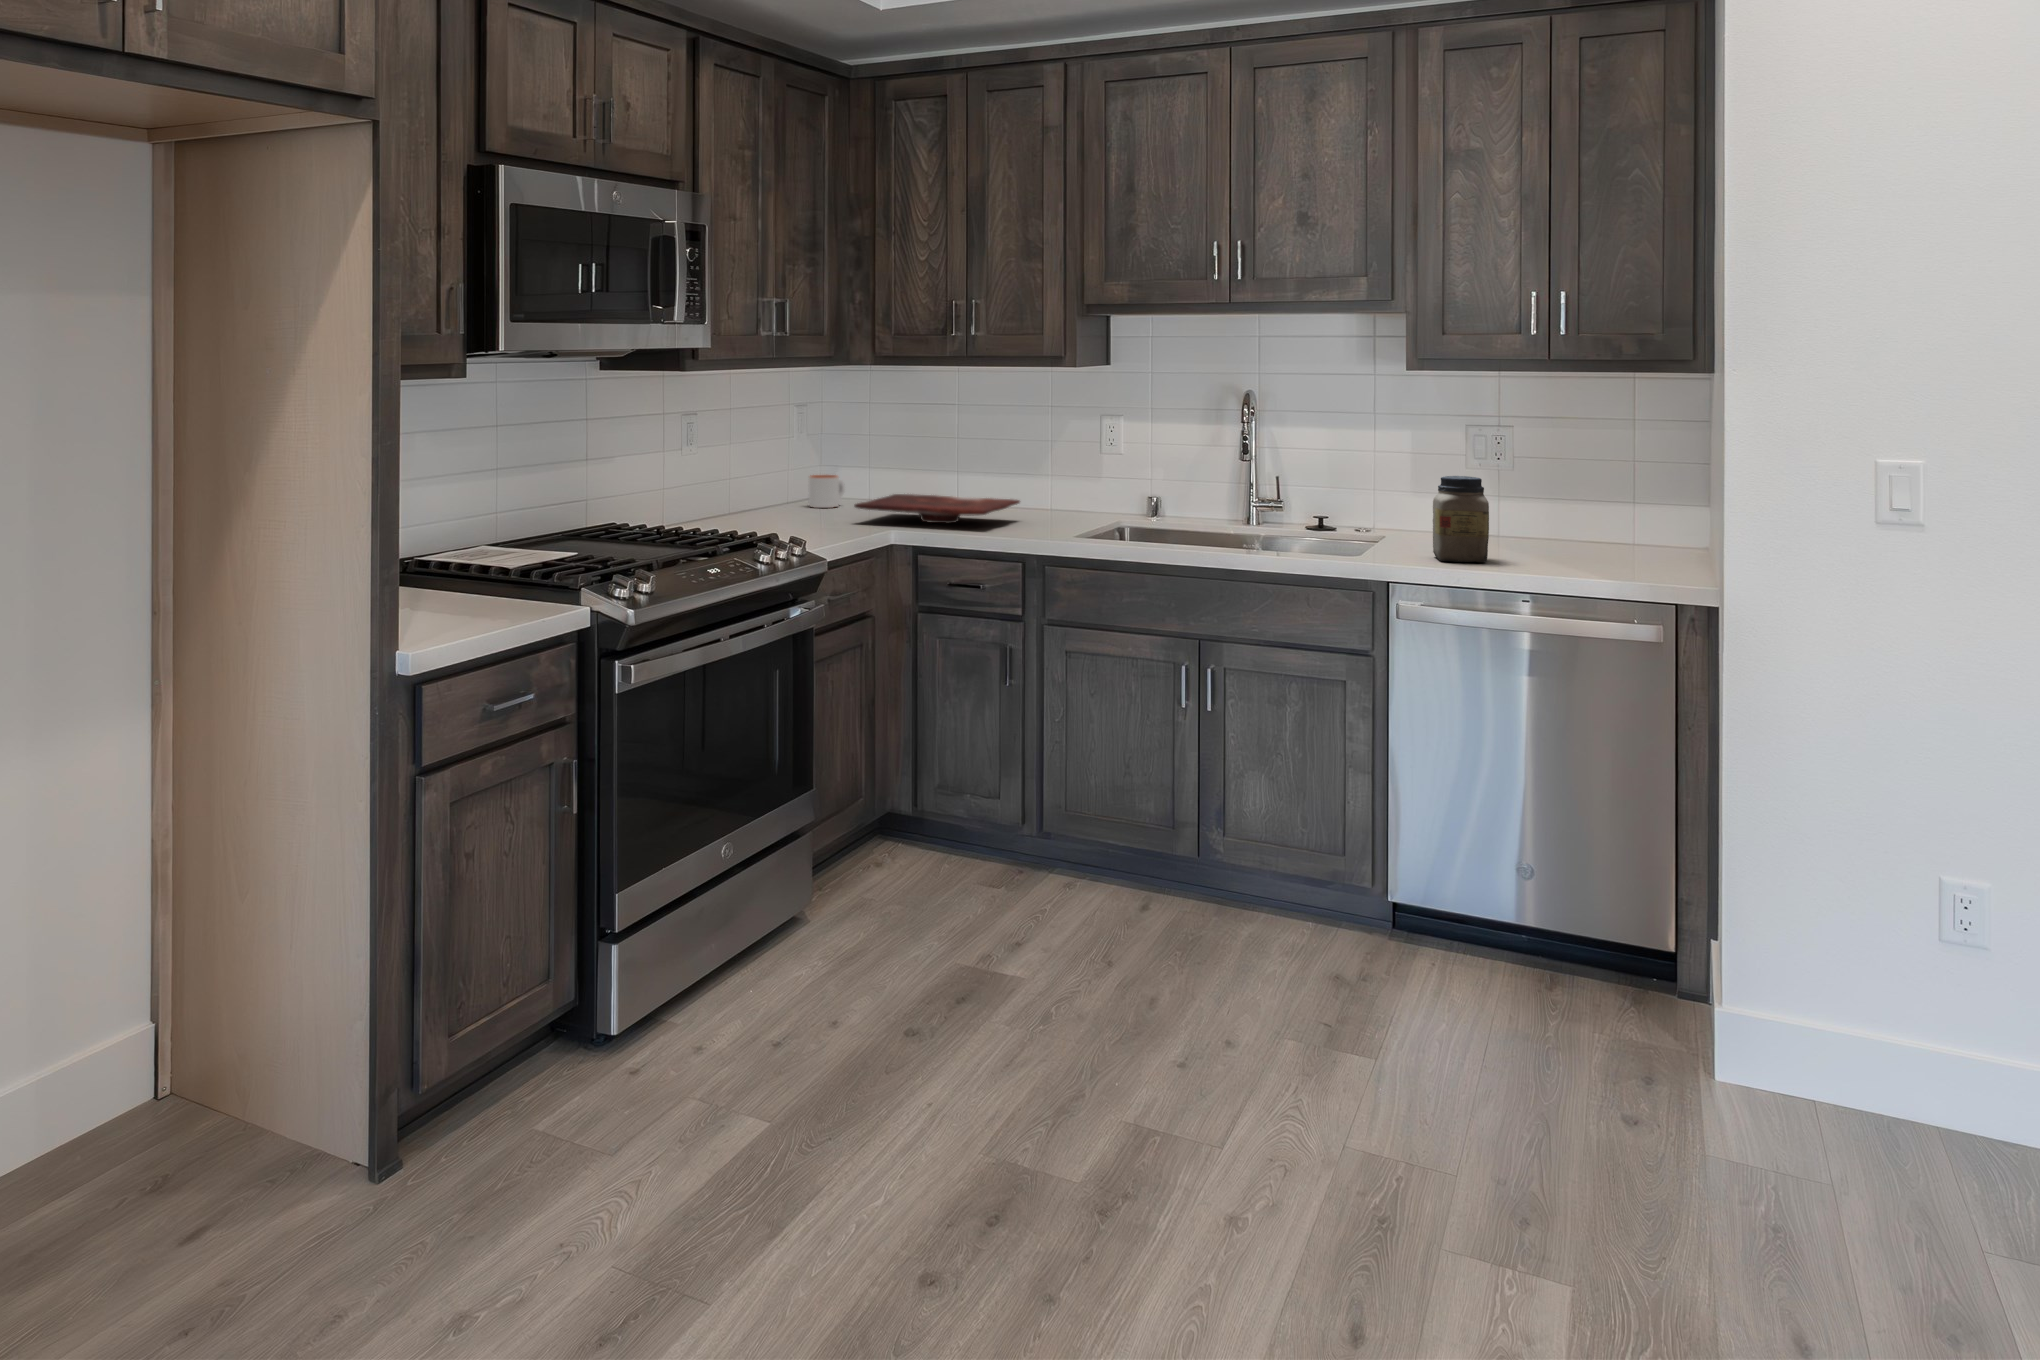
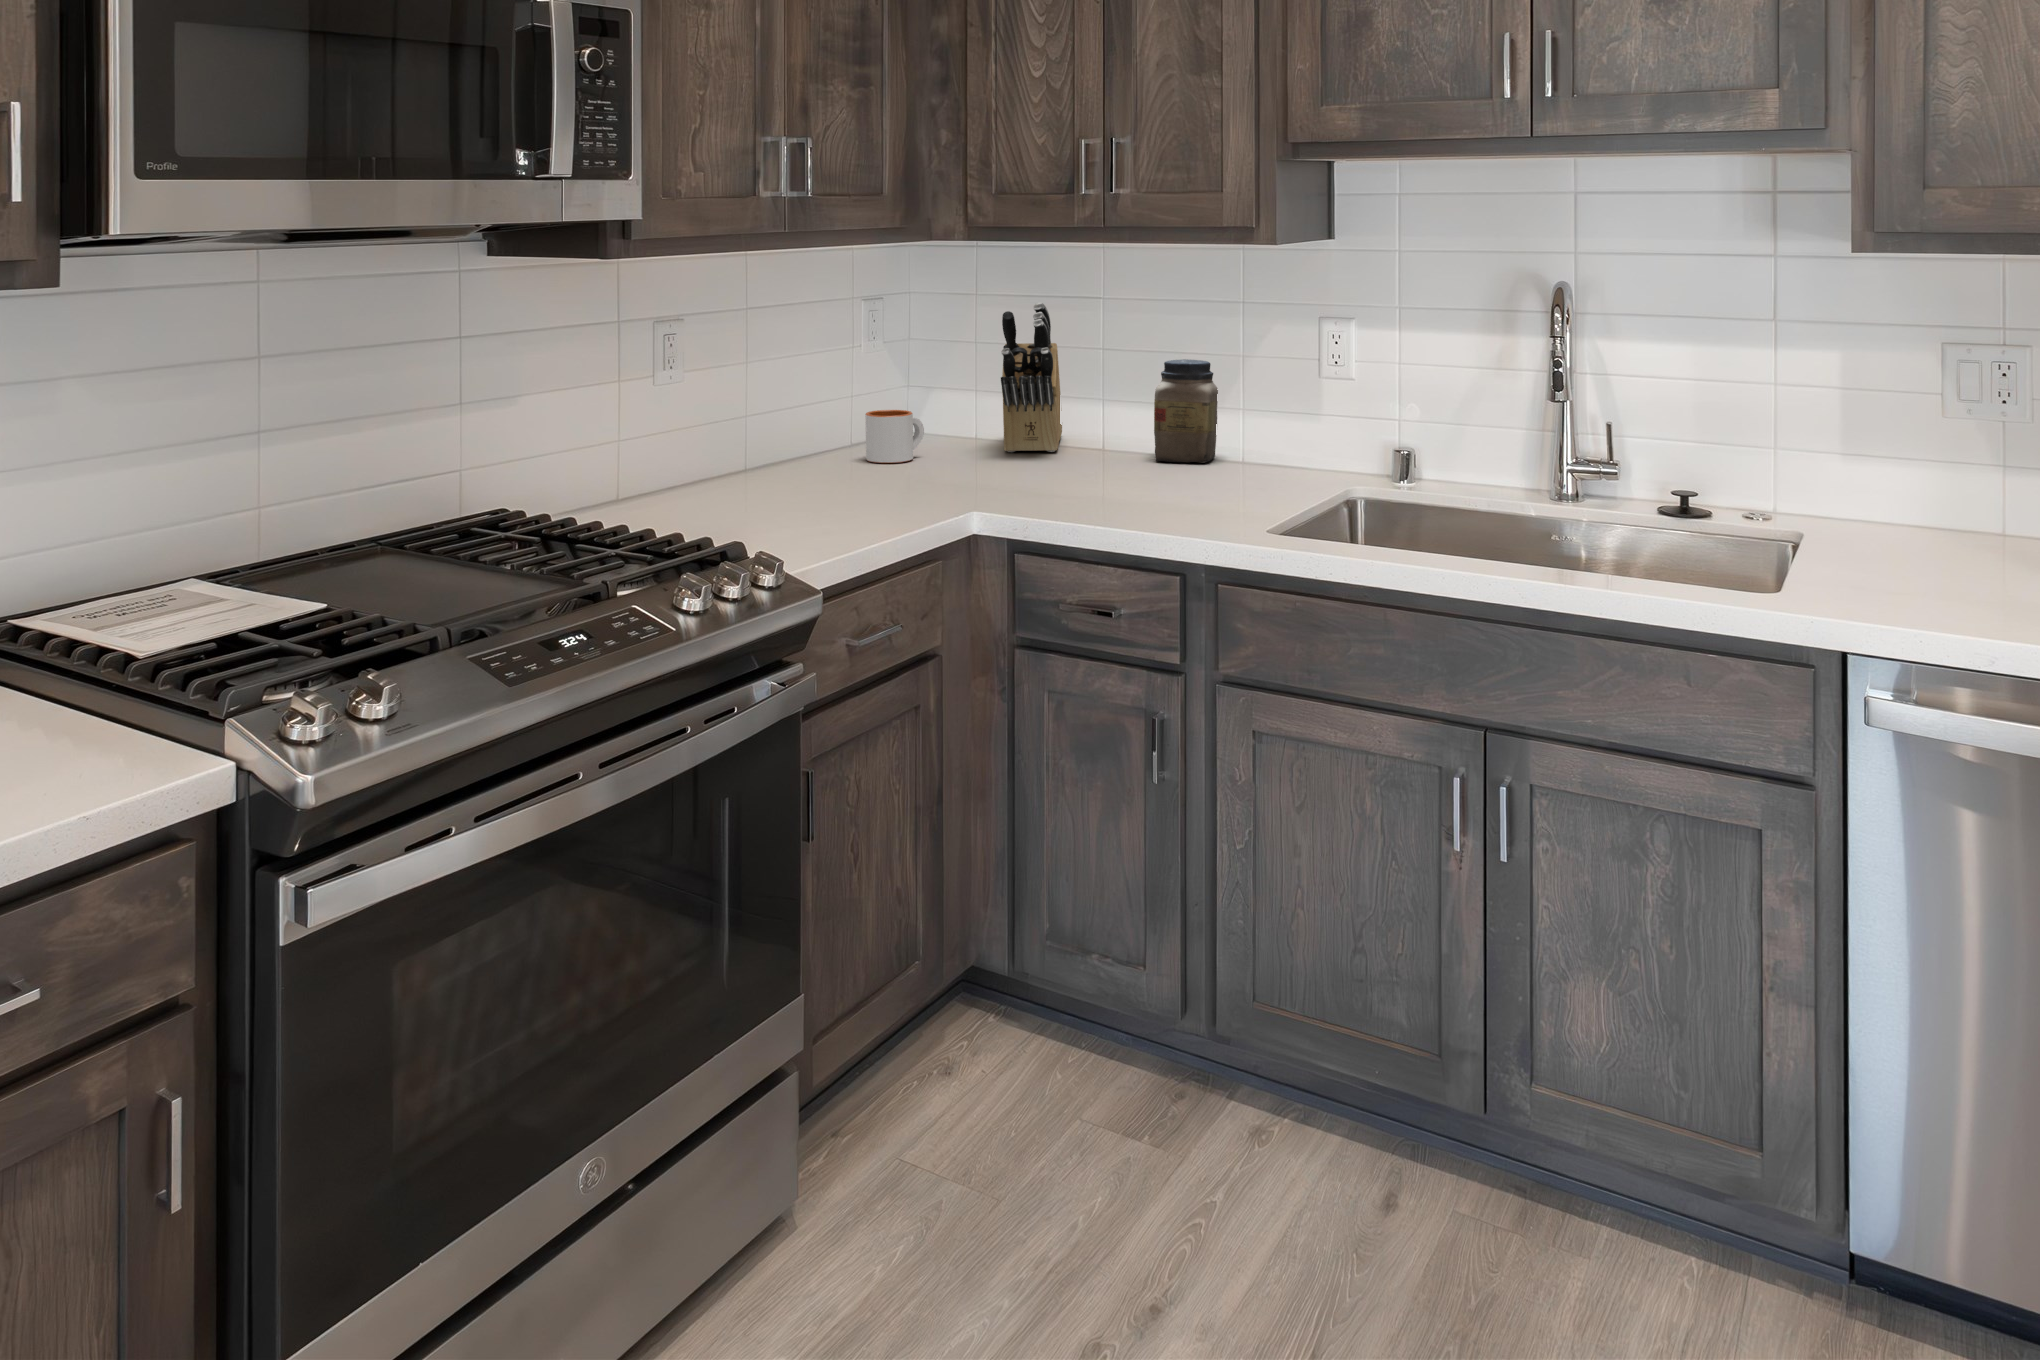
knife block: none [894,406,929,503] -> present [1001,303,1062,452]
jar: present [1433,476,1489,562] -> present [1154,359,1218,463]
cutting board: present [854,494,1020,523] -> none [914,445,1188,500]

